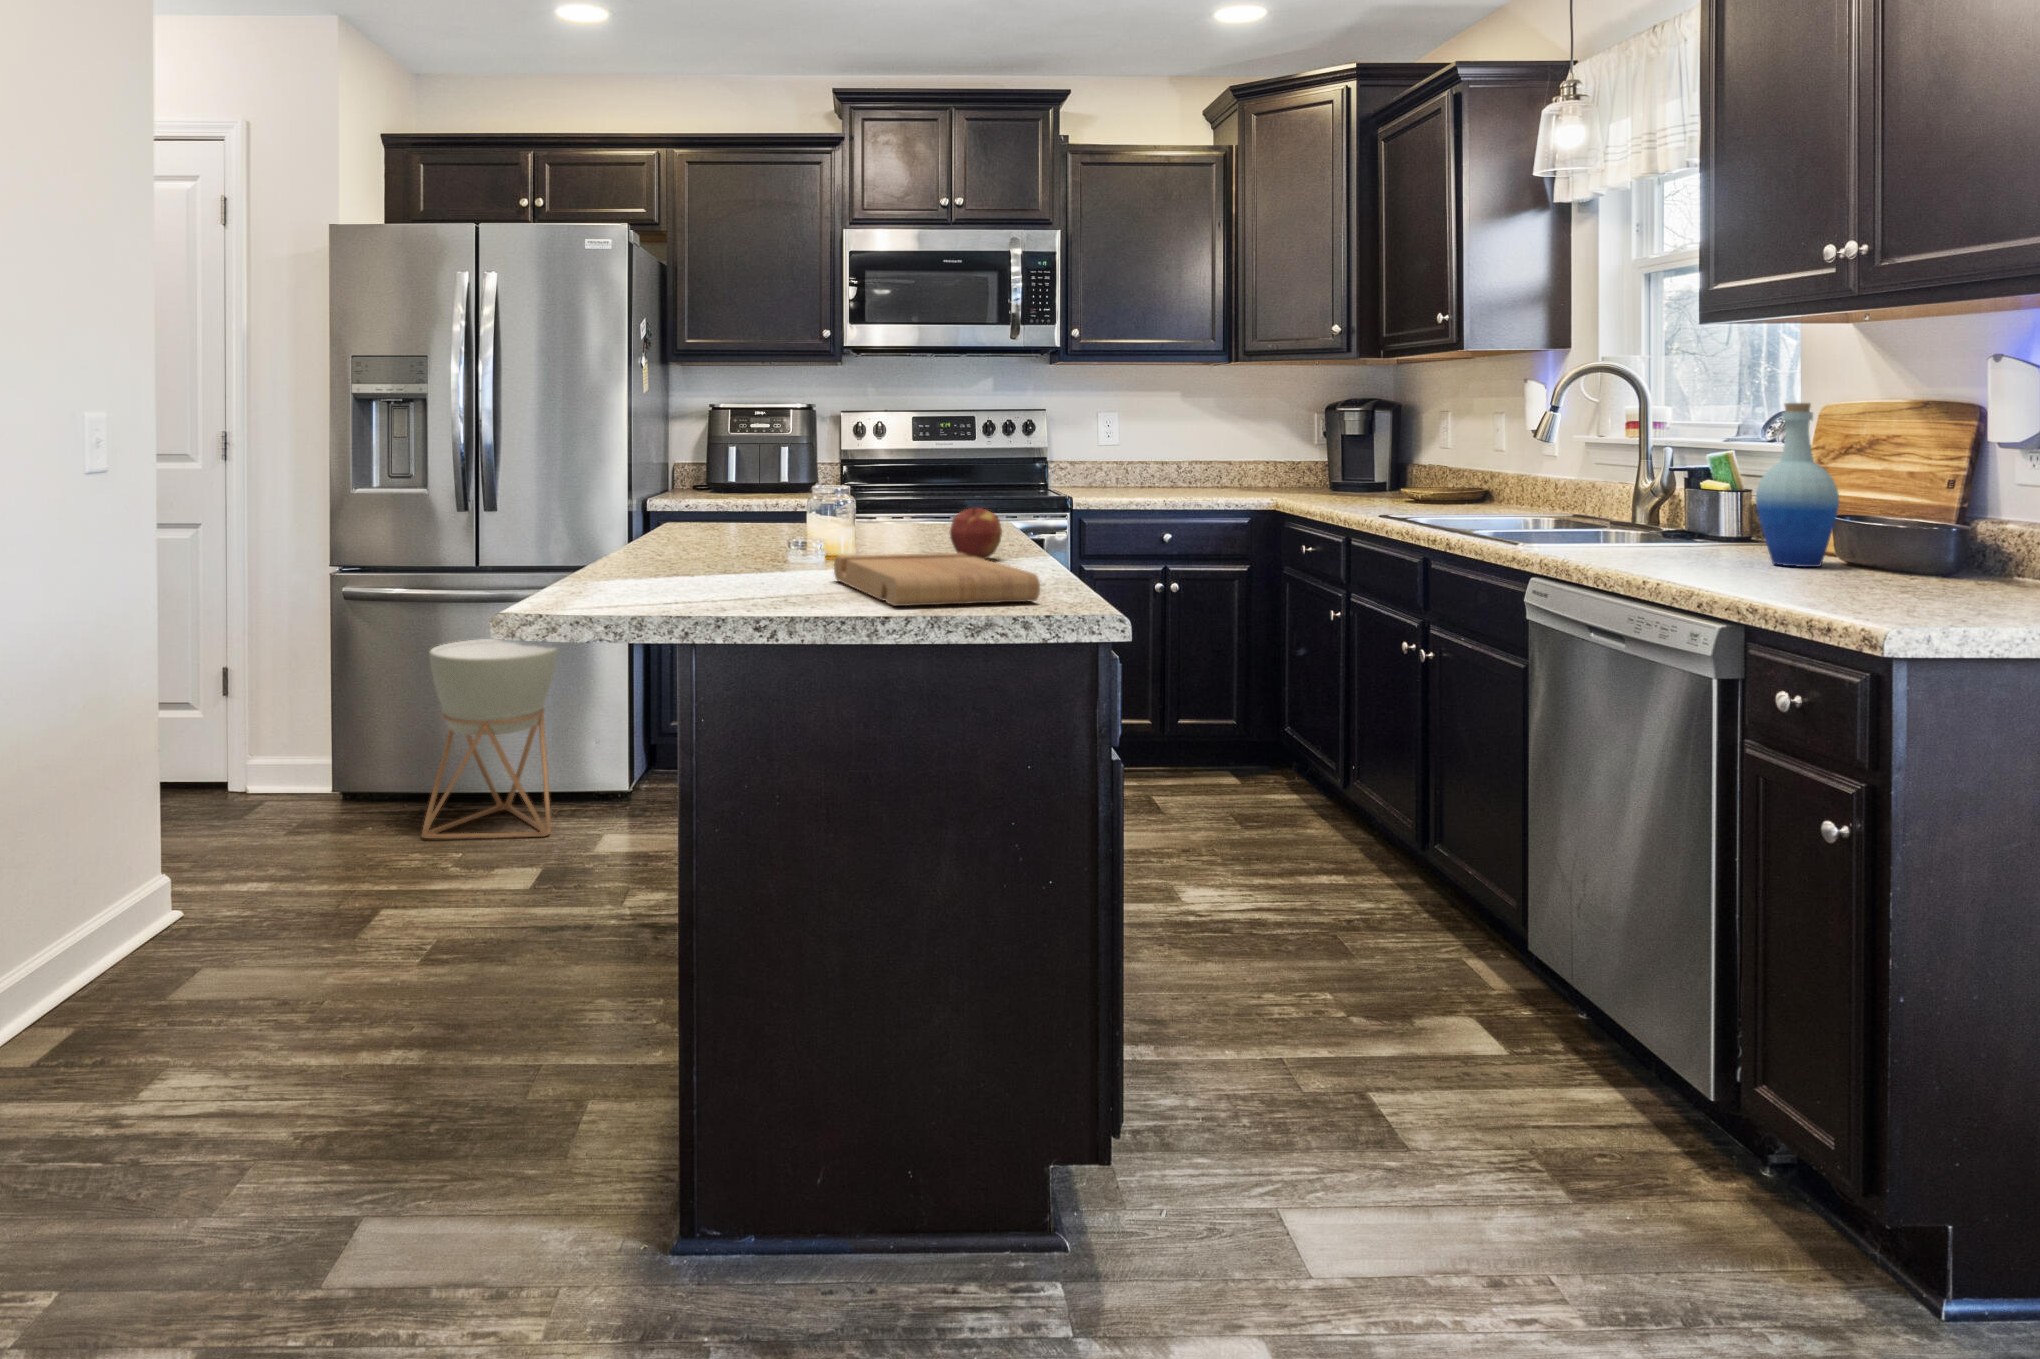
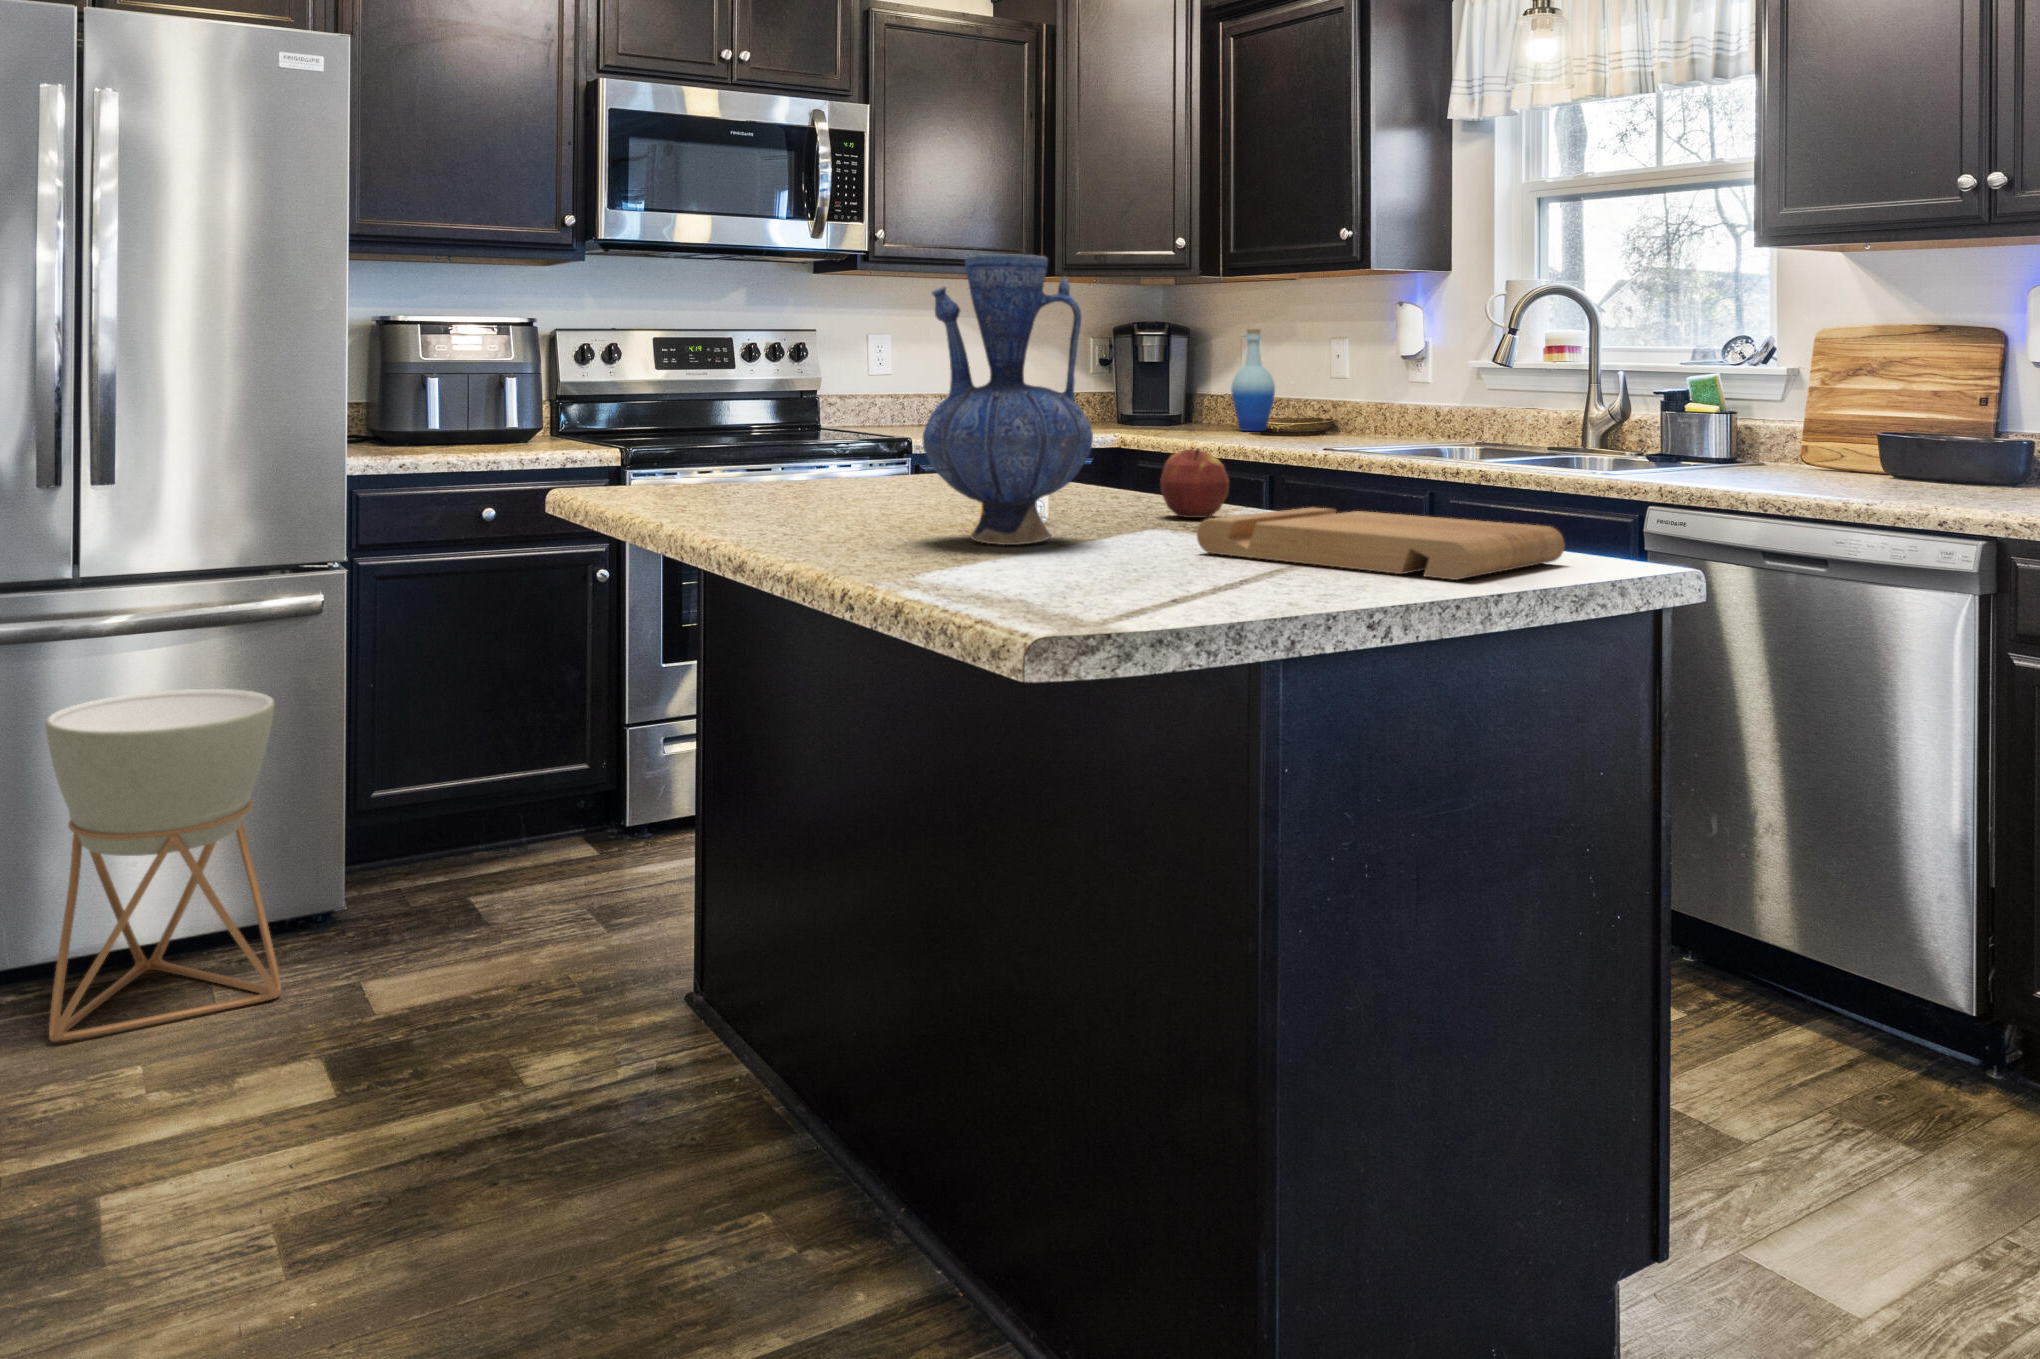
vase: none [700,368,818,568] -> present [922,254,1093,545]
bottle: present [1756,403,1839,567] -> present [1231,329,1275,431]

